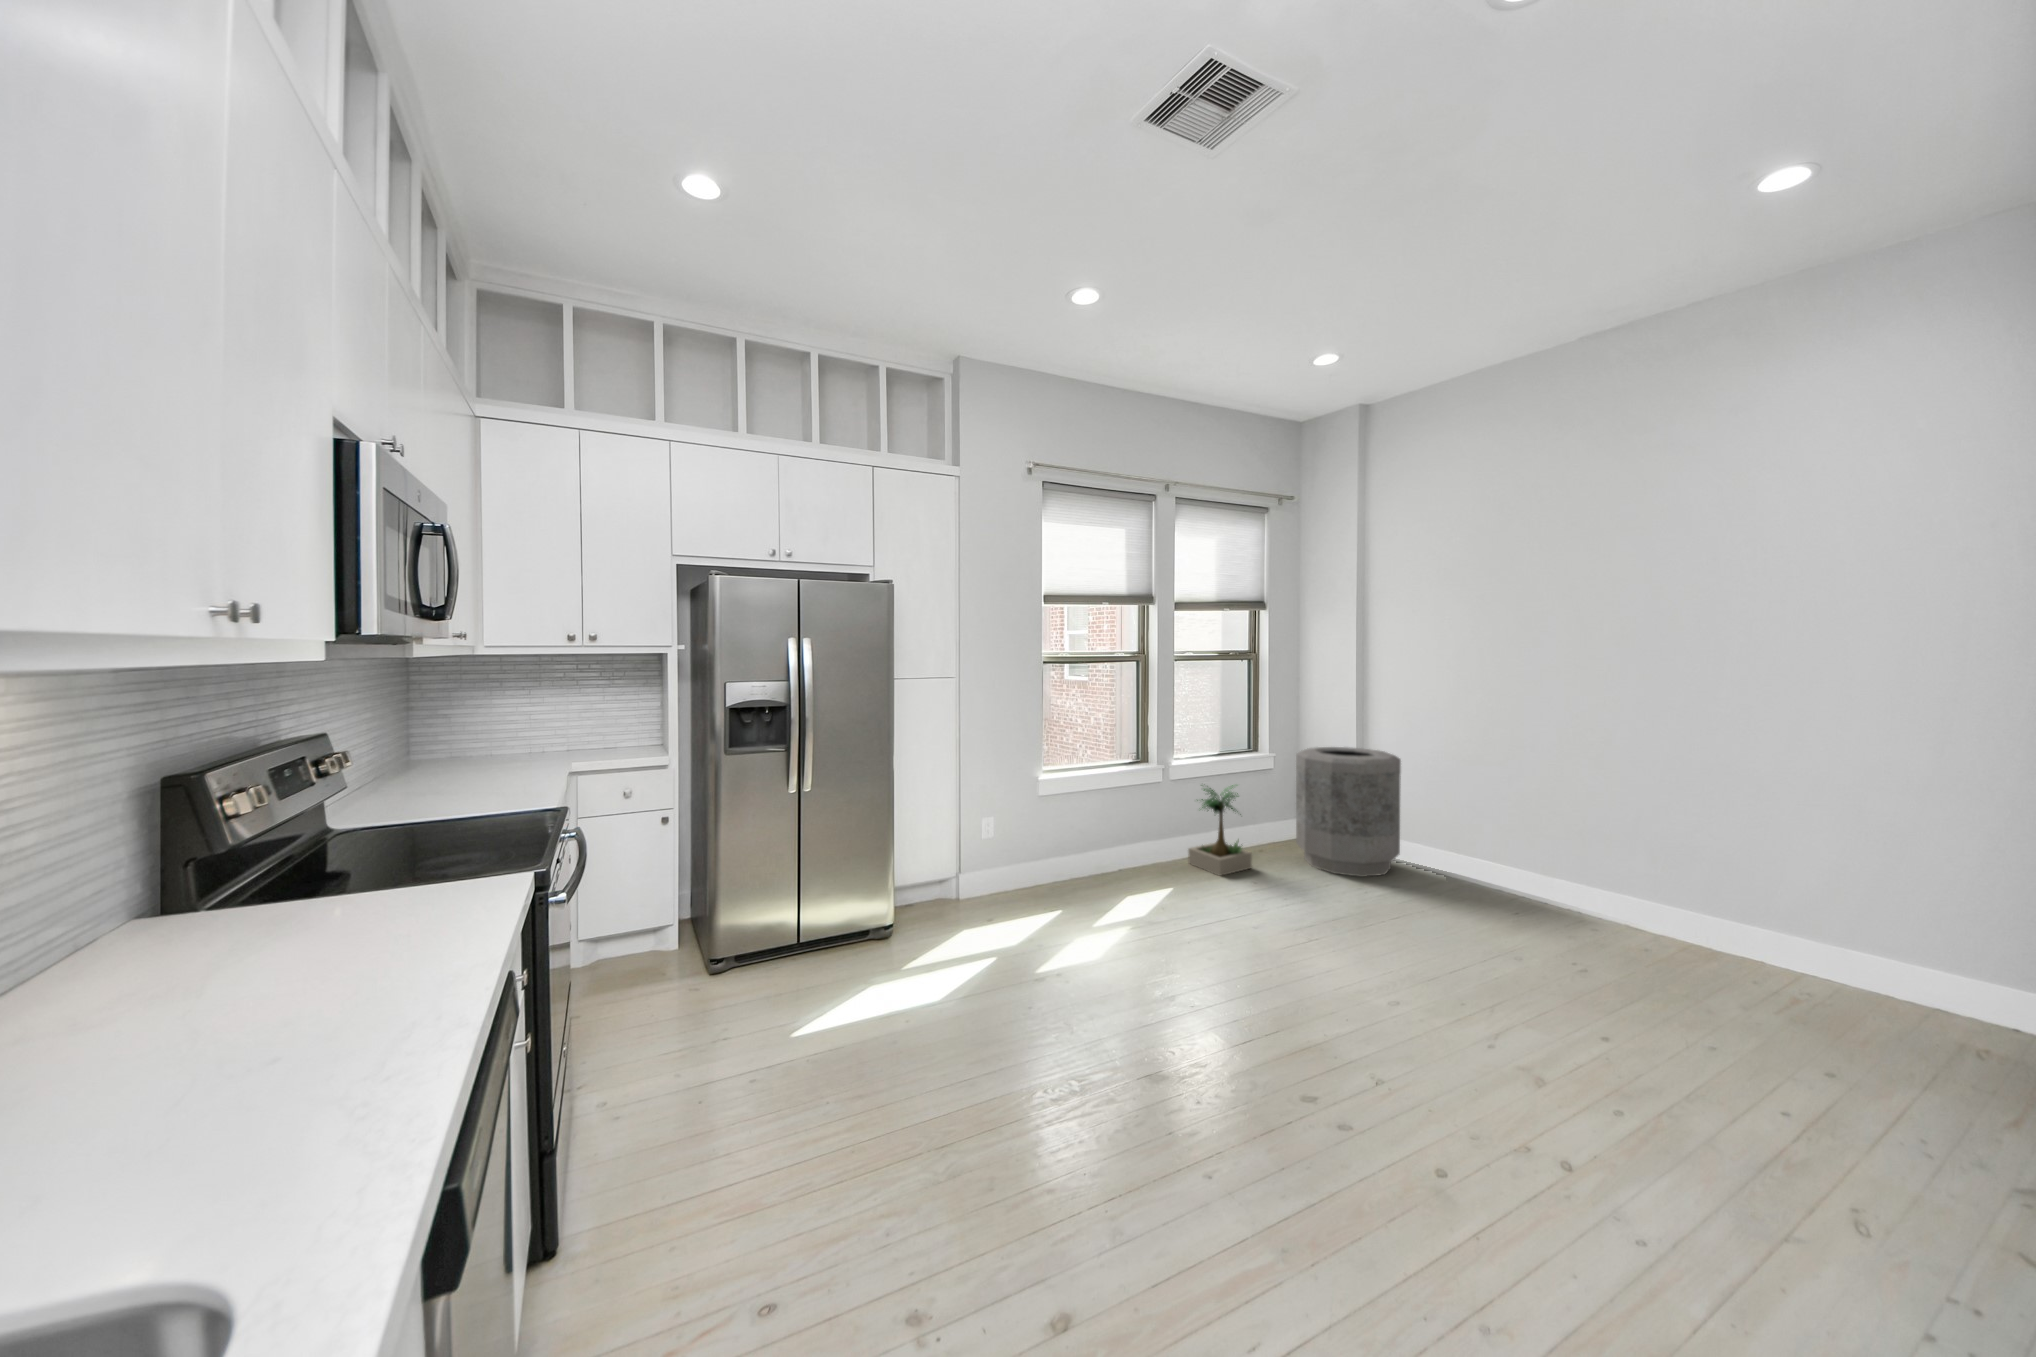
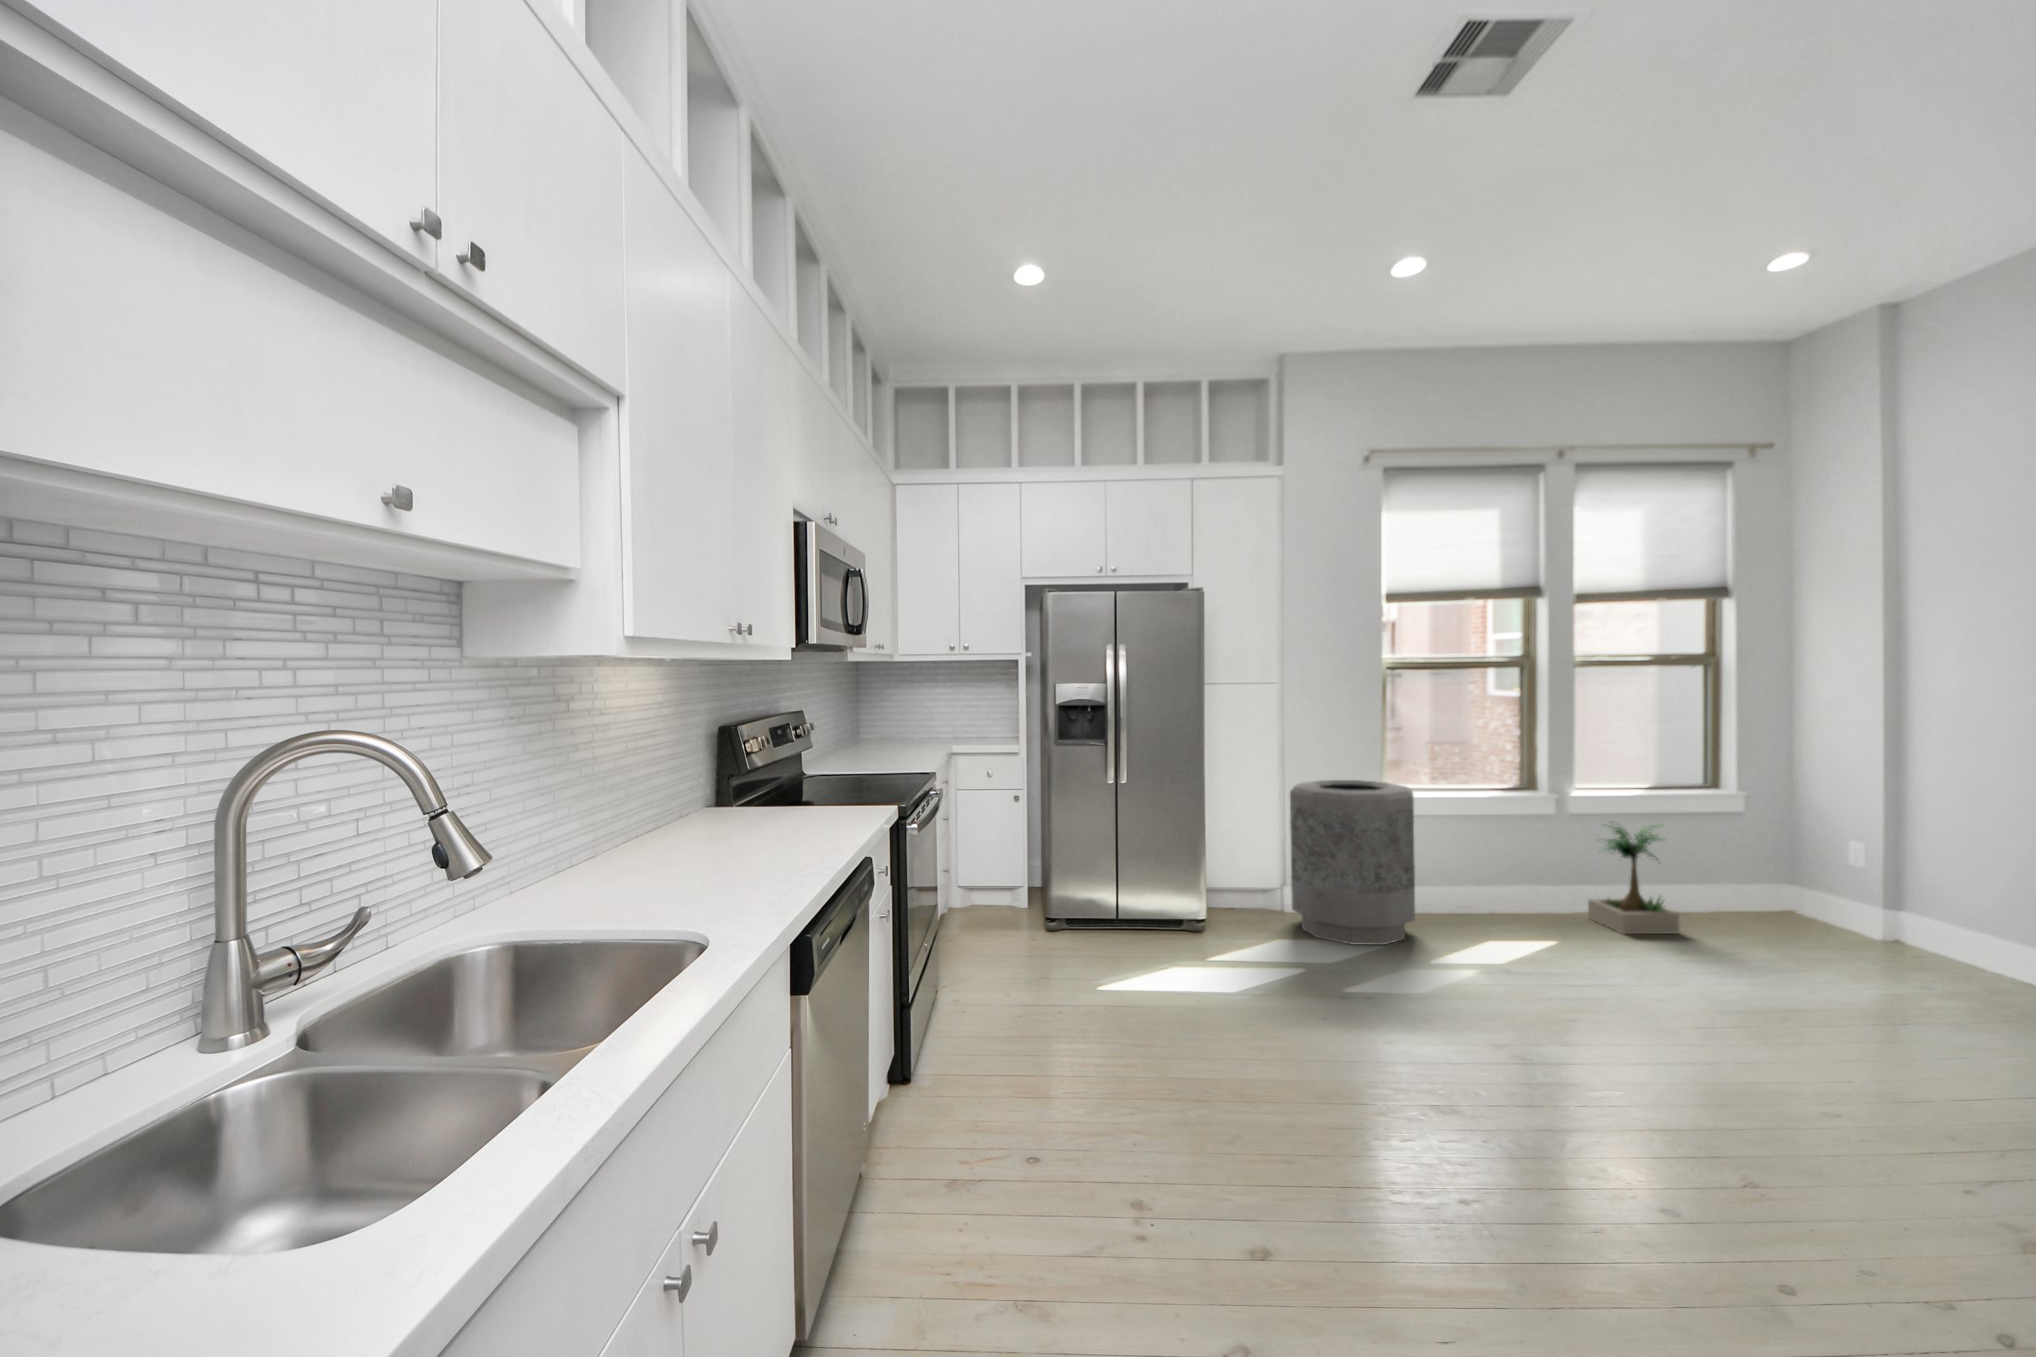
trash can: present [1296,747,1401,877] -> present [1290,780,1415,945]

